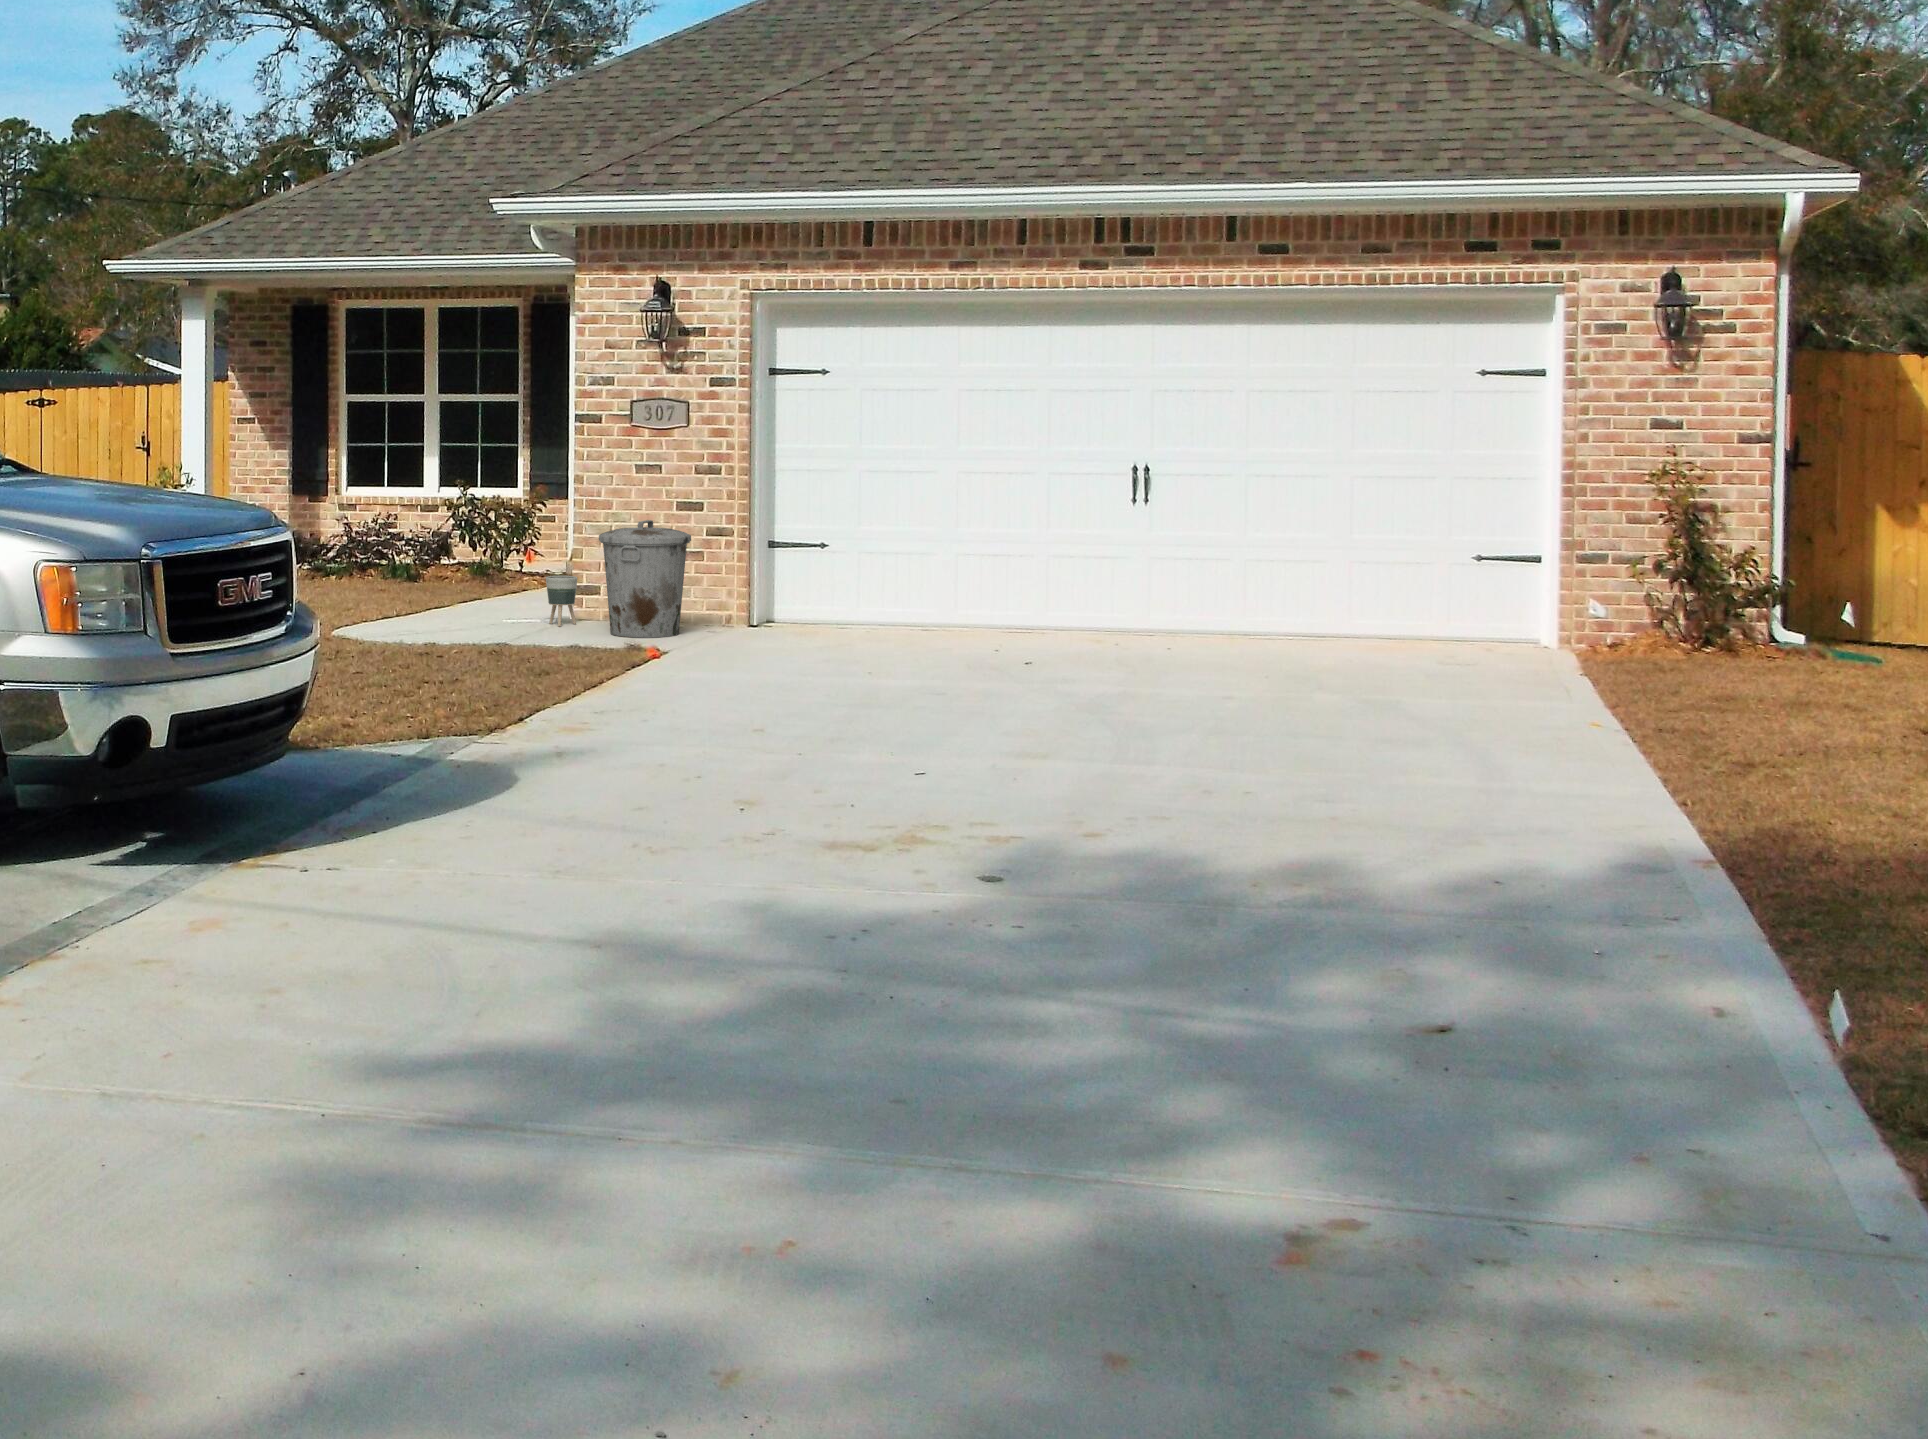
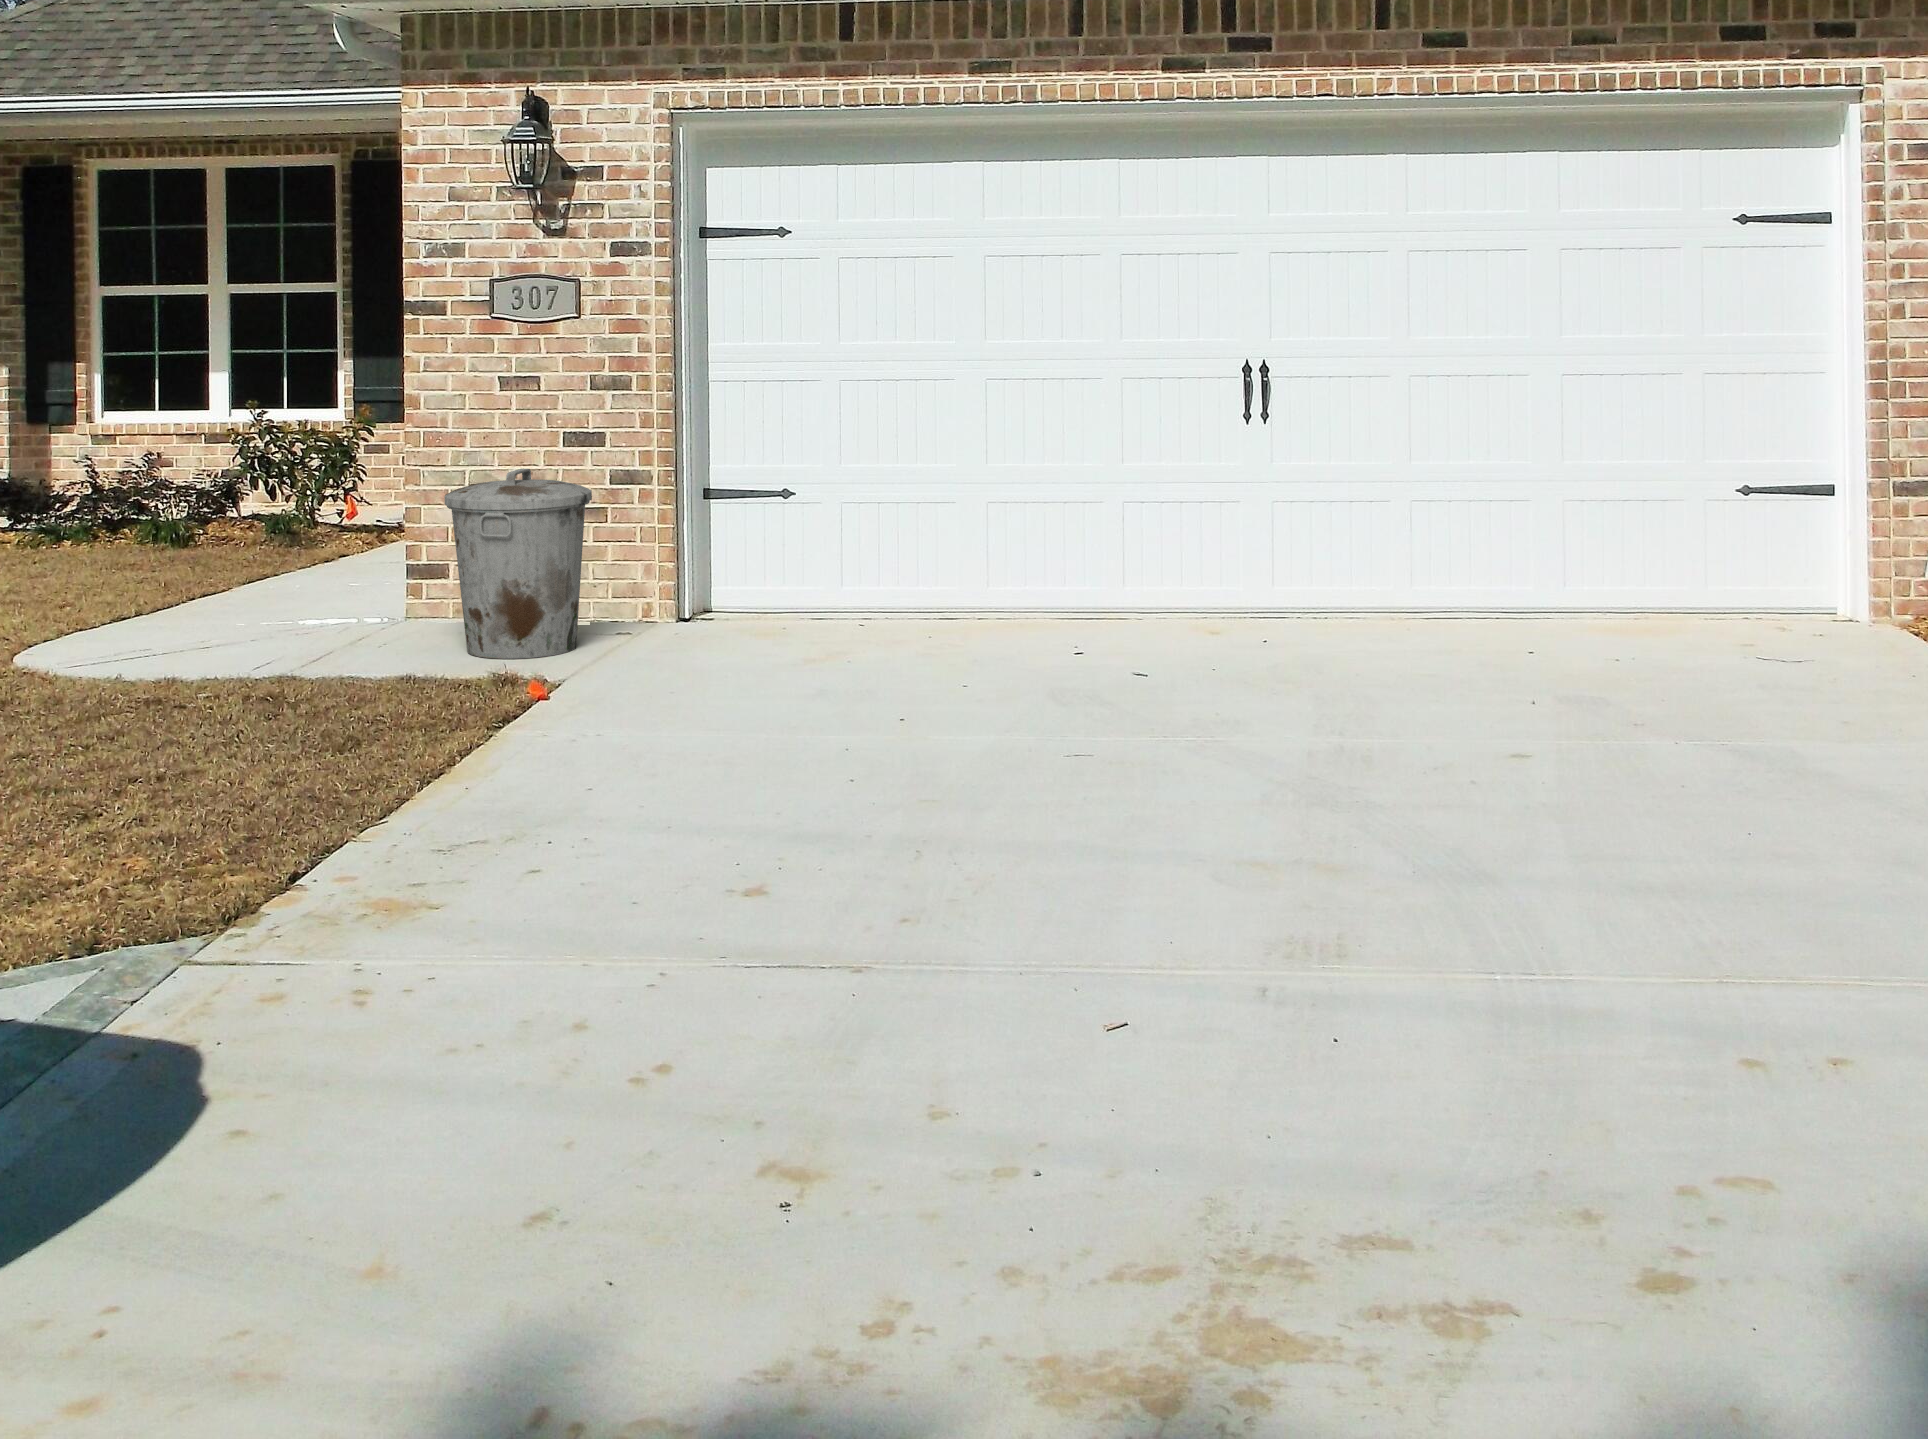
planter: present [546,576,577,627] -> none [362,557,413,639]

